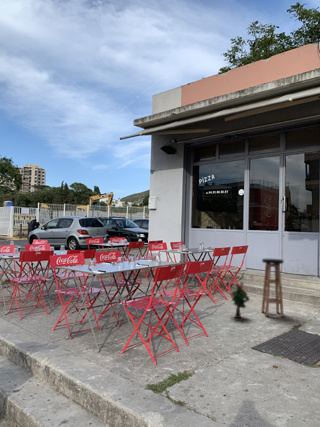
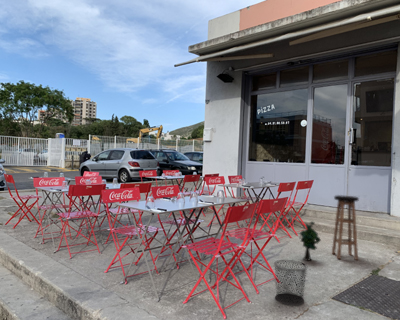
waste bin: none [201,315,231,354] -> present [275,260,307,305]

